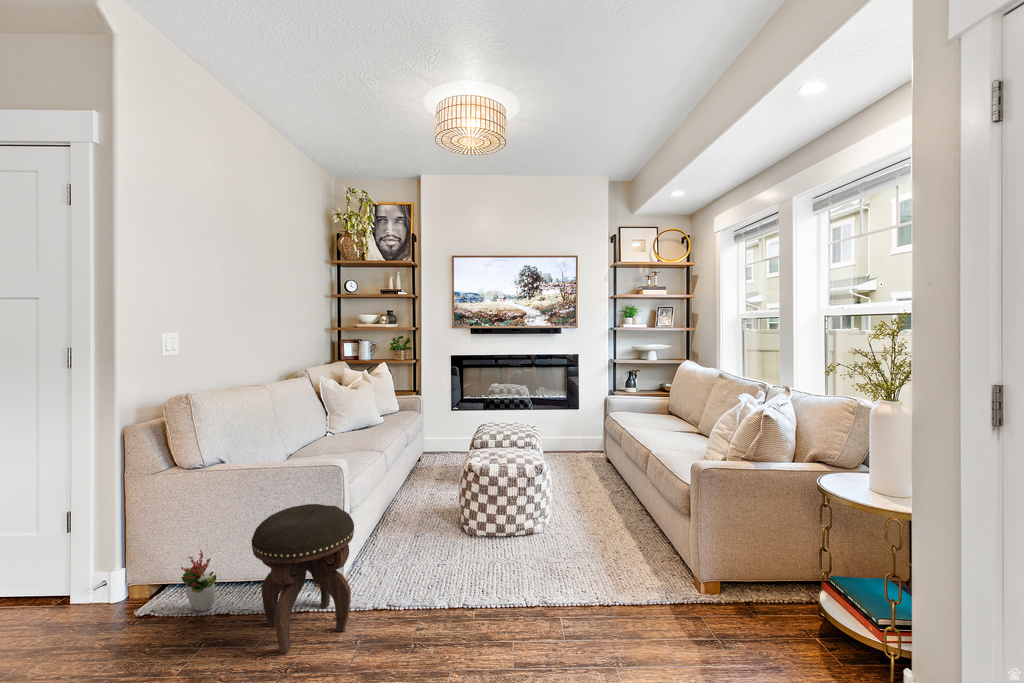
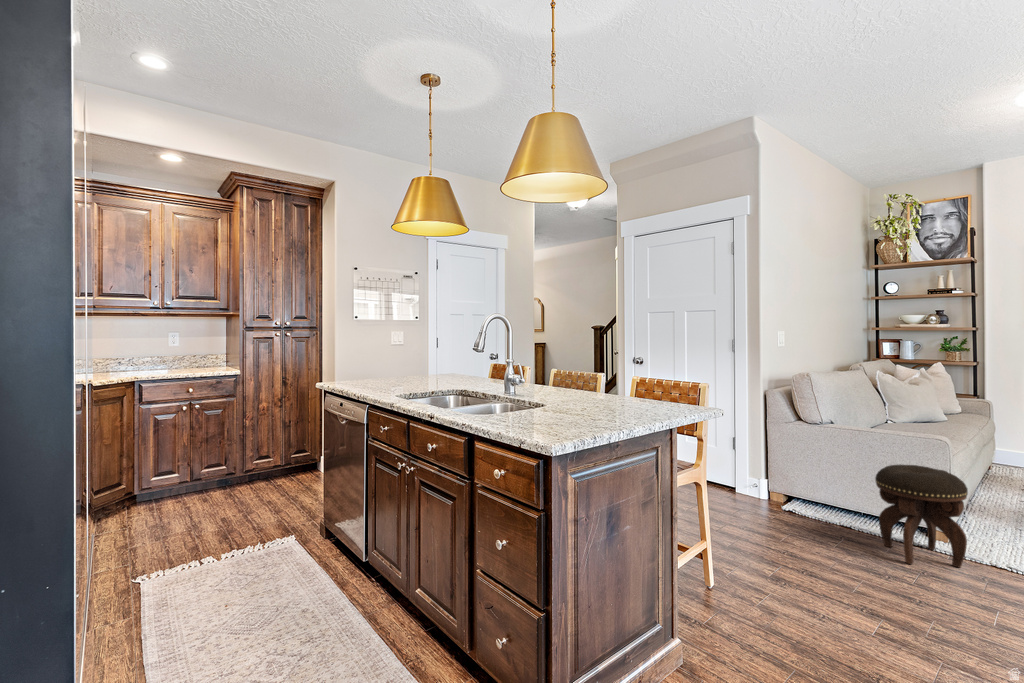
decorative plant: present [181,550,216,611] -> none [808,483,834,525]

